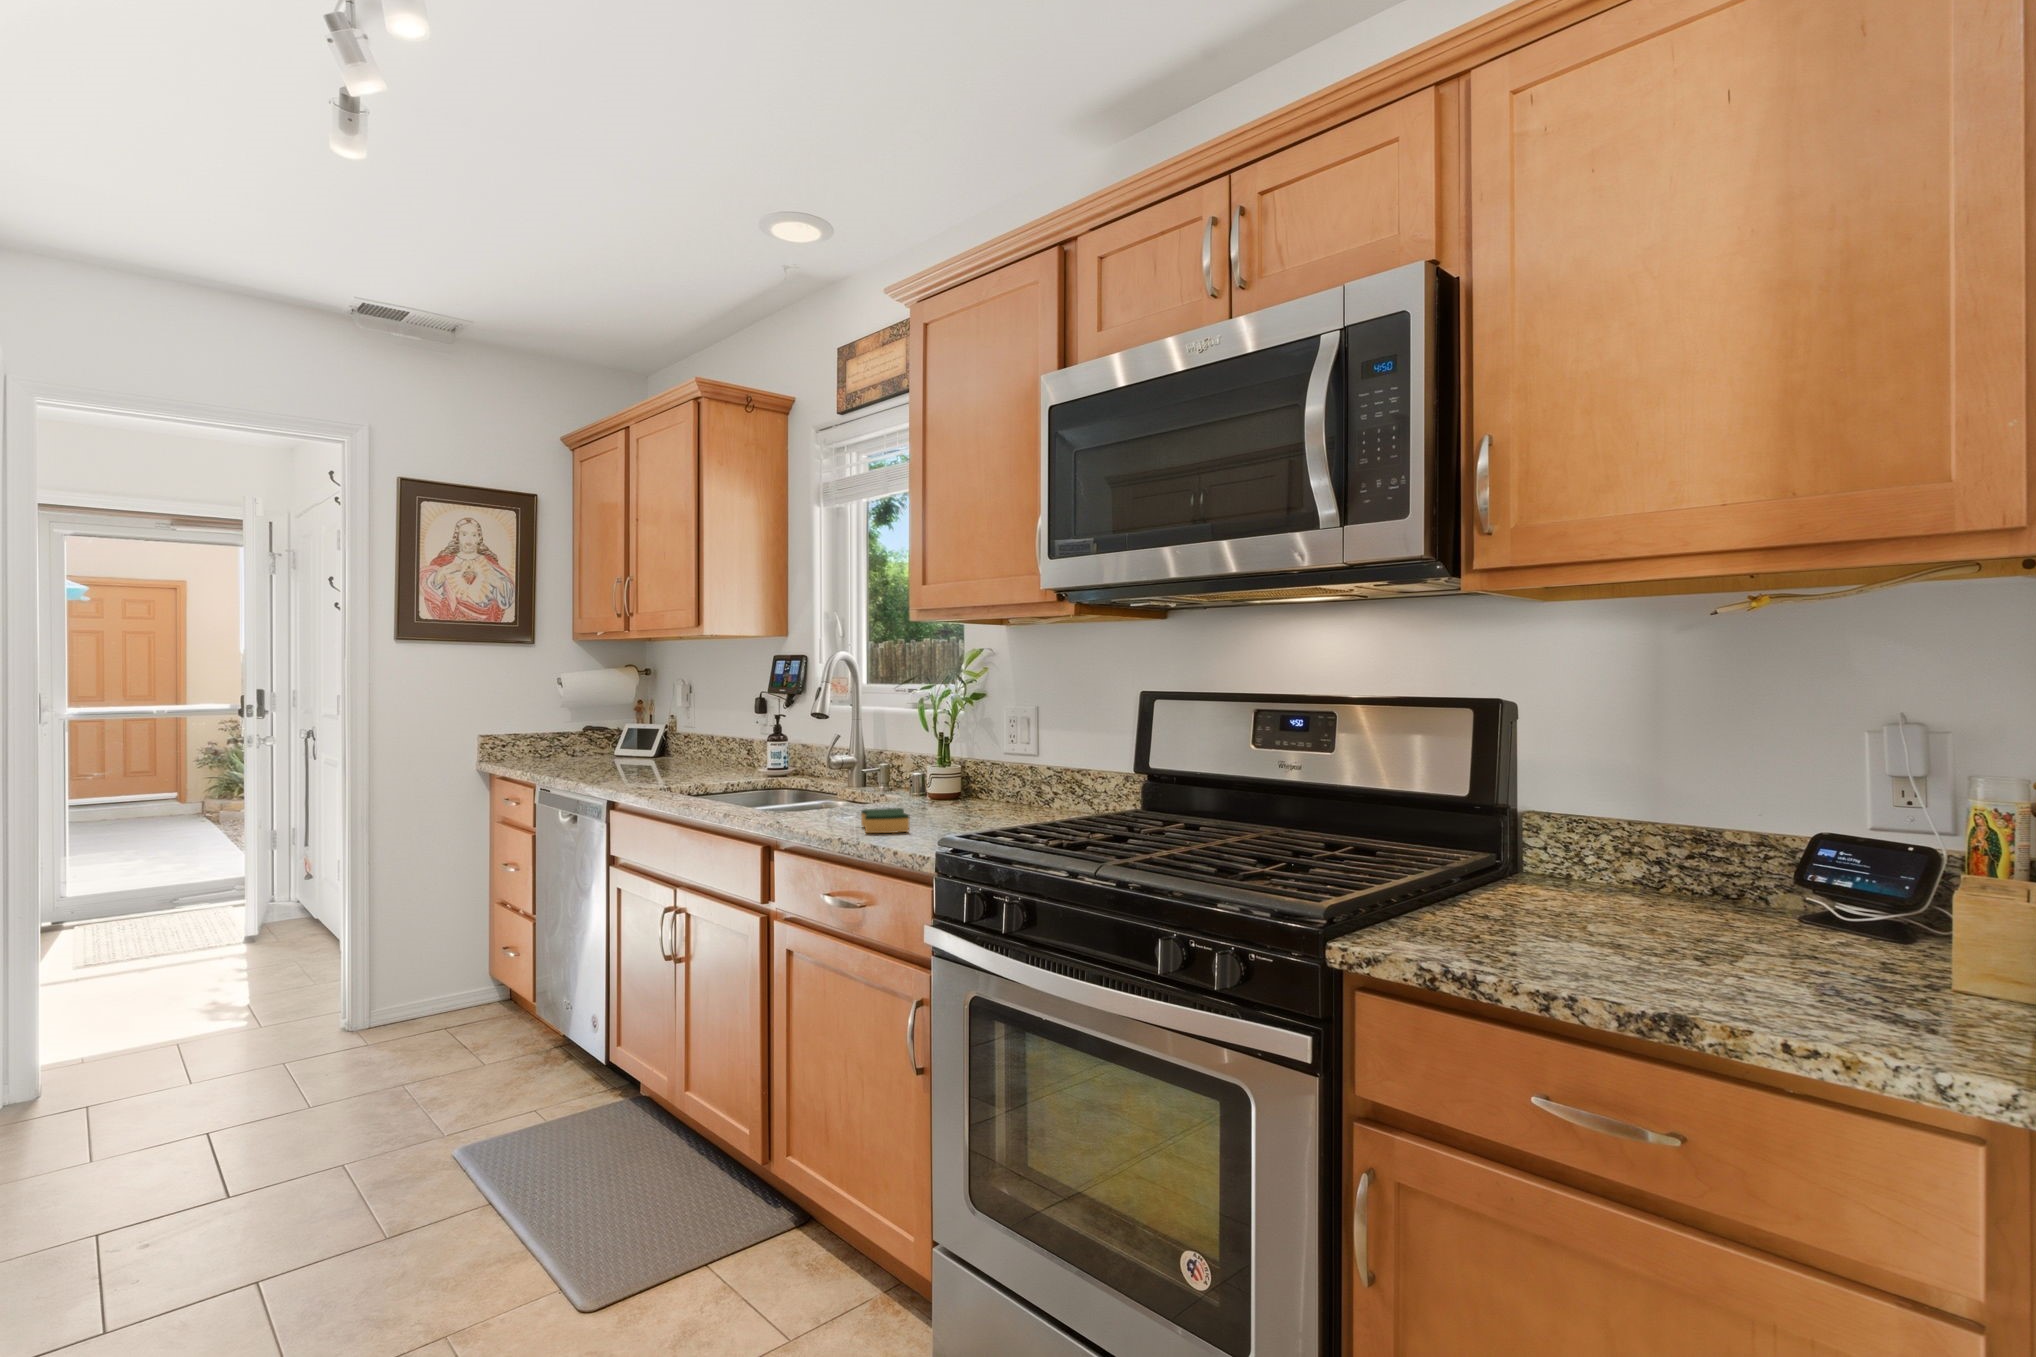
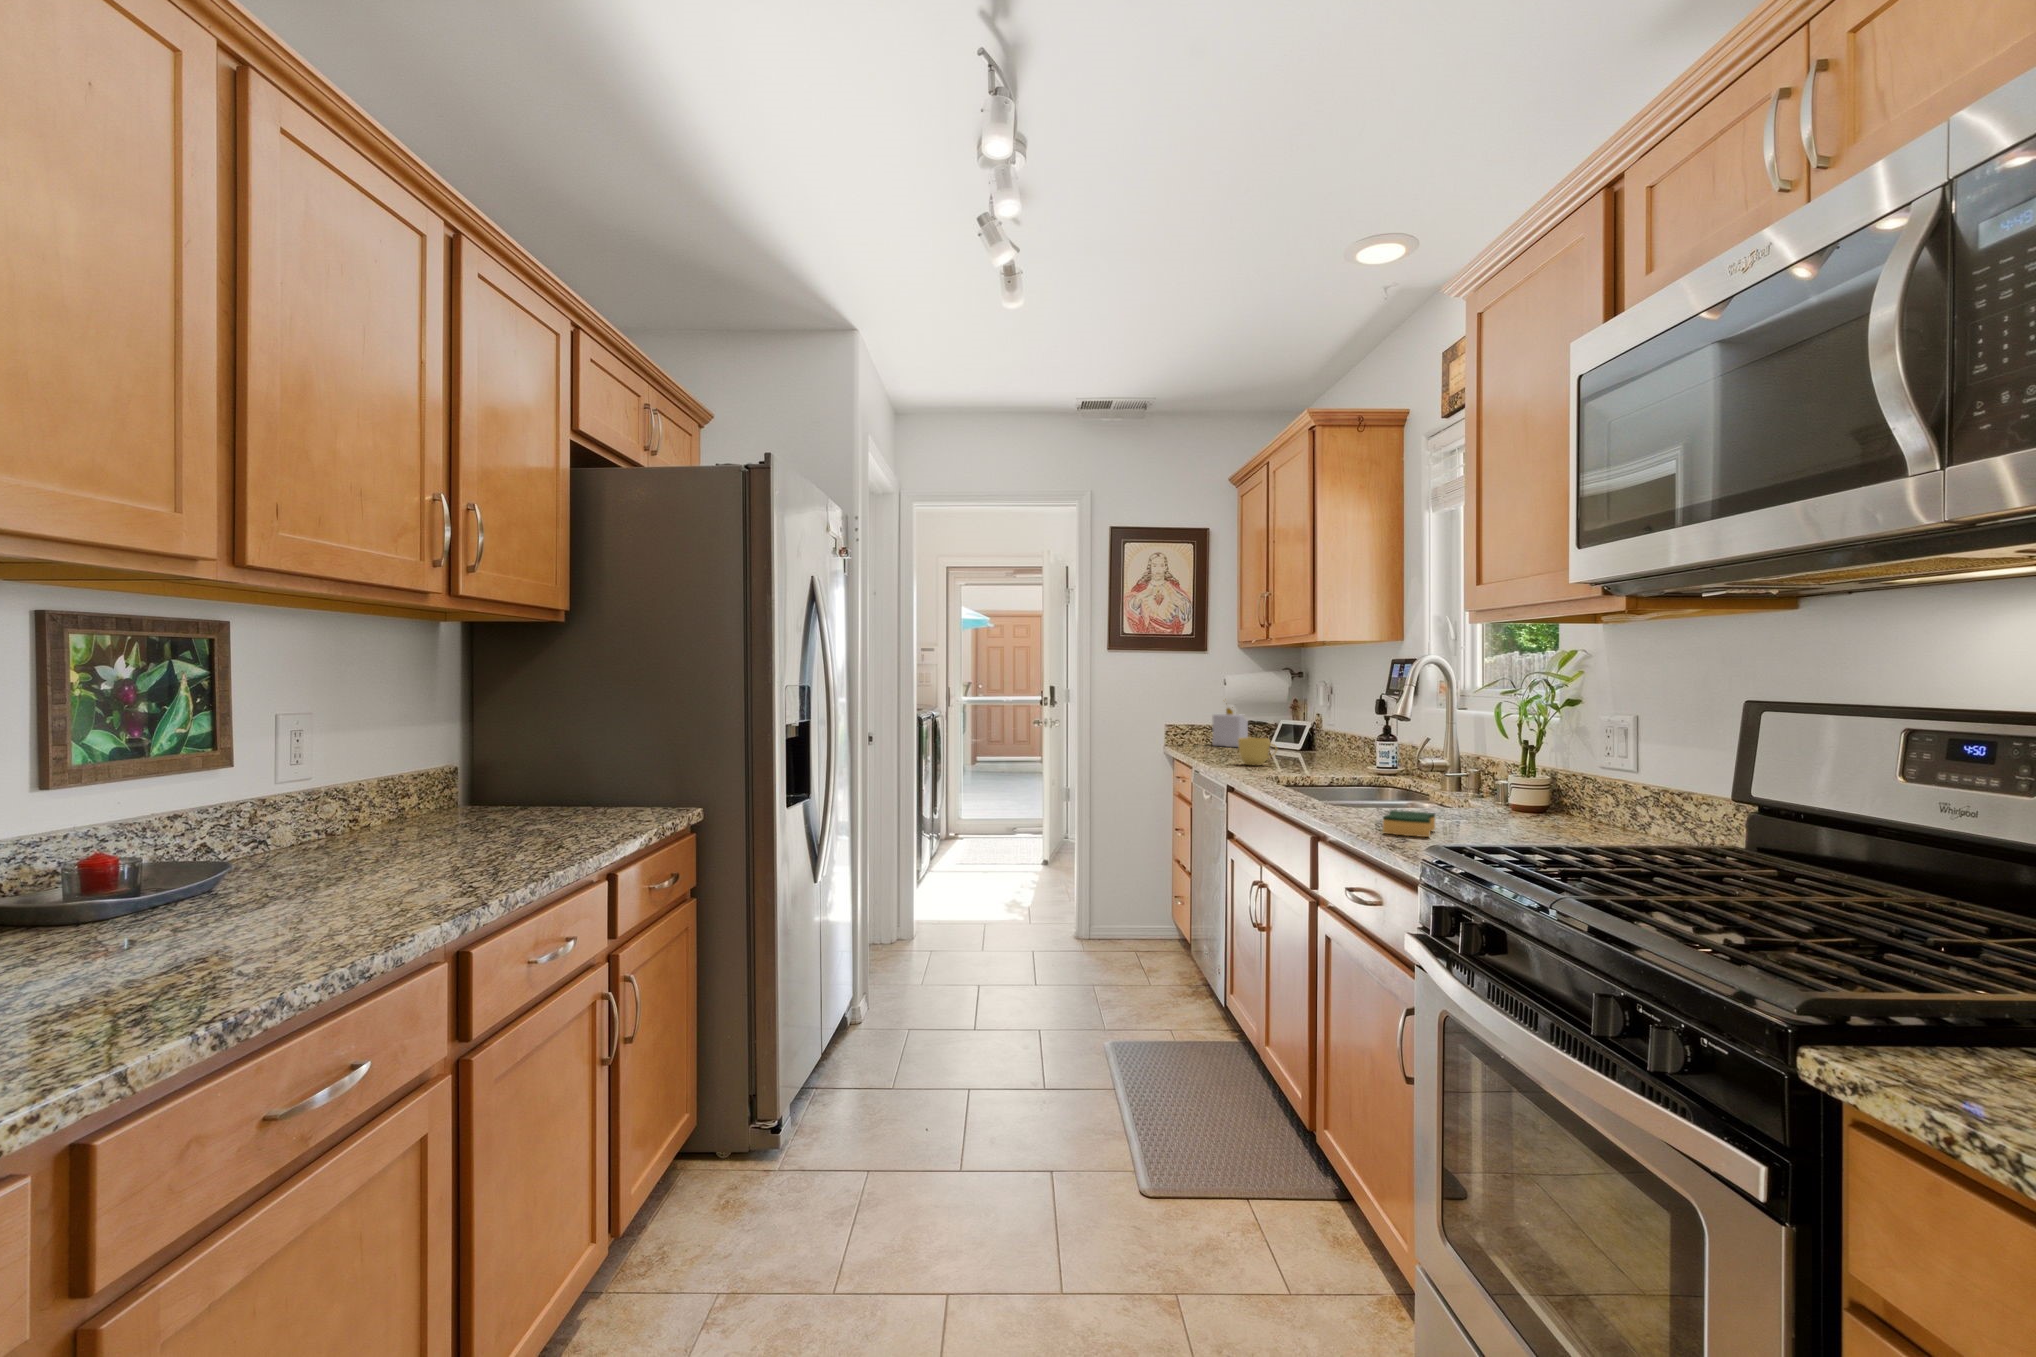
soap bottle: none [539,699,585,758] -> present [1212,707,1248,747]
cup: none [607,745,655,778] -> present [1238,738,1277,765]

